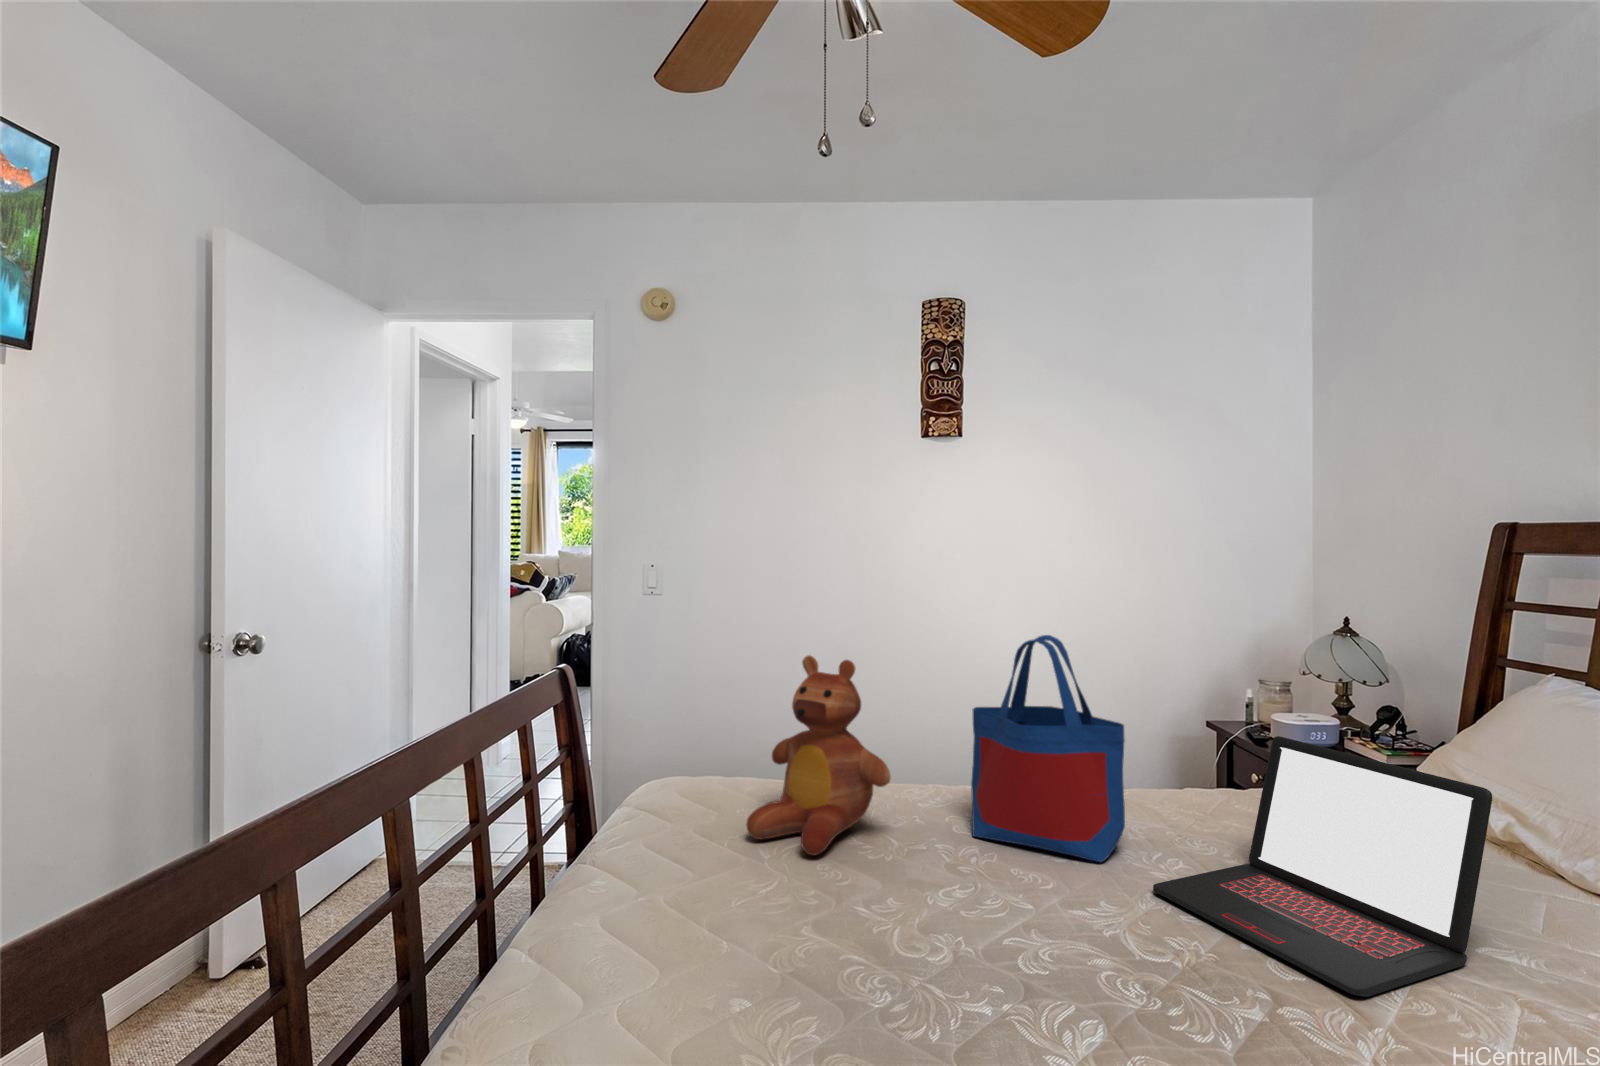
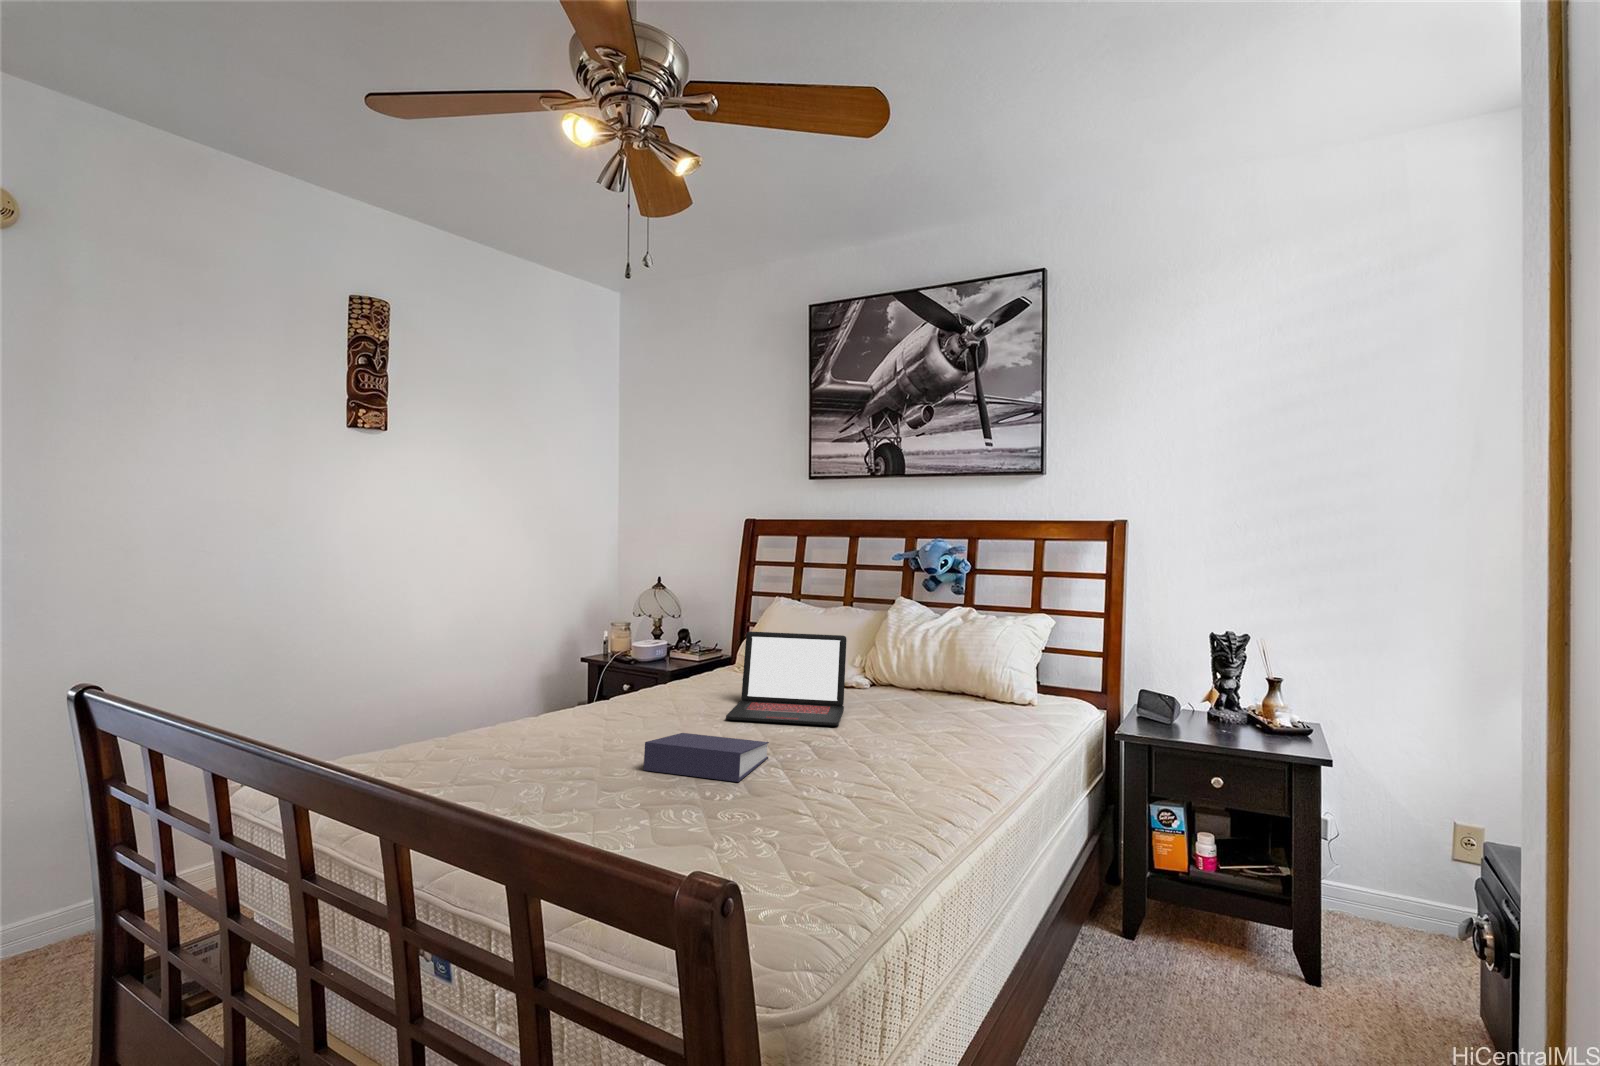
tote bag: present [971,635,1125,862] -> none [594,588,690,725]
teddy bear: present [746,655,891,855] -> none [460,614,574,759]
book: none [849,884,1064,1022] -> present [644,733,769,782]

